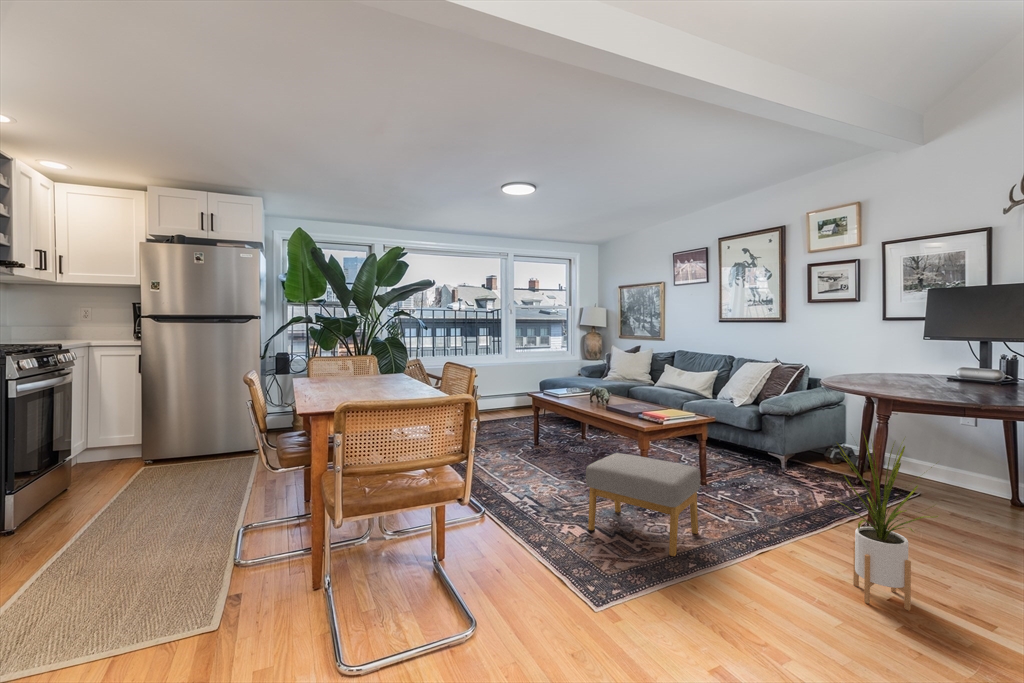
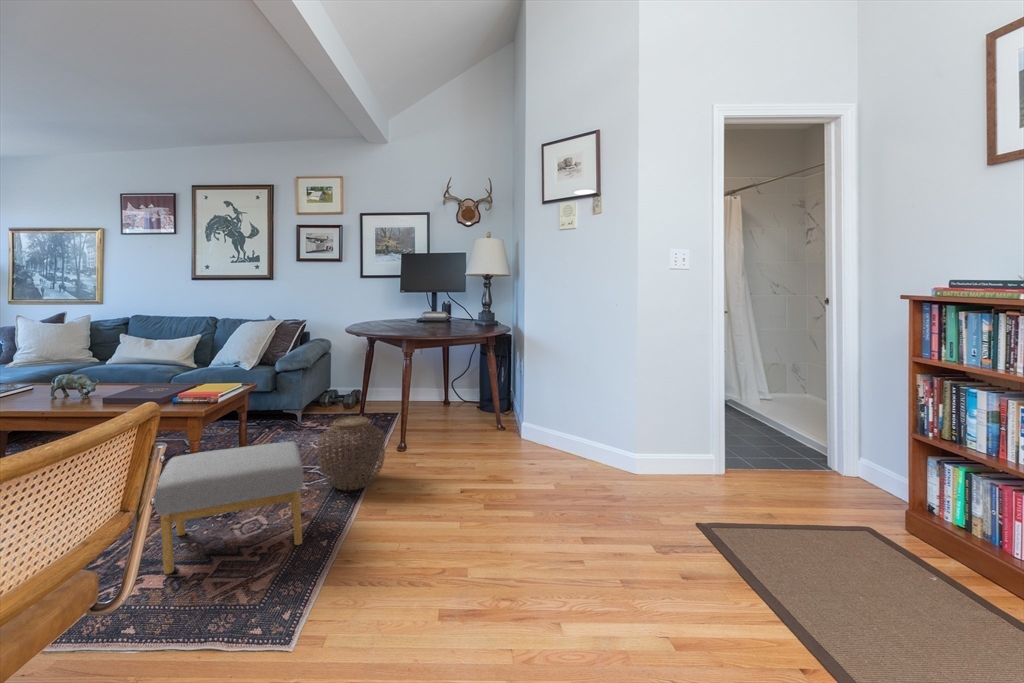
house plant: present [835,432,938,611] -> none [419,369,488,500]
woven basket: none [733,462,809,542] -> present [318,416,385,490]

